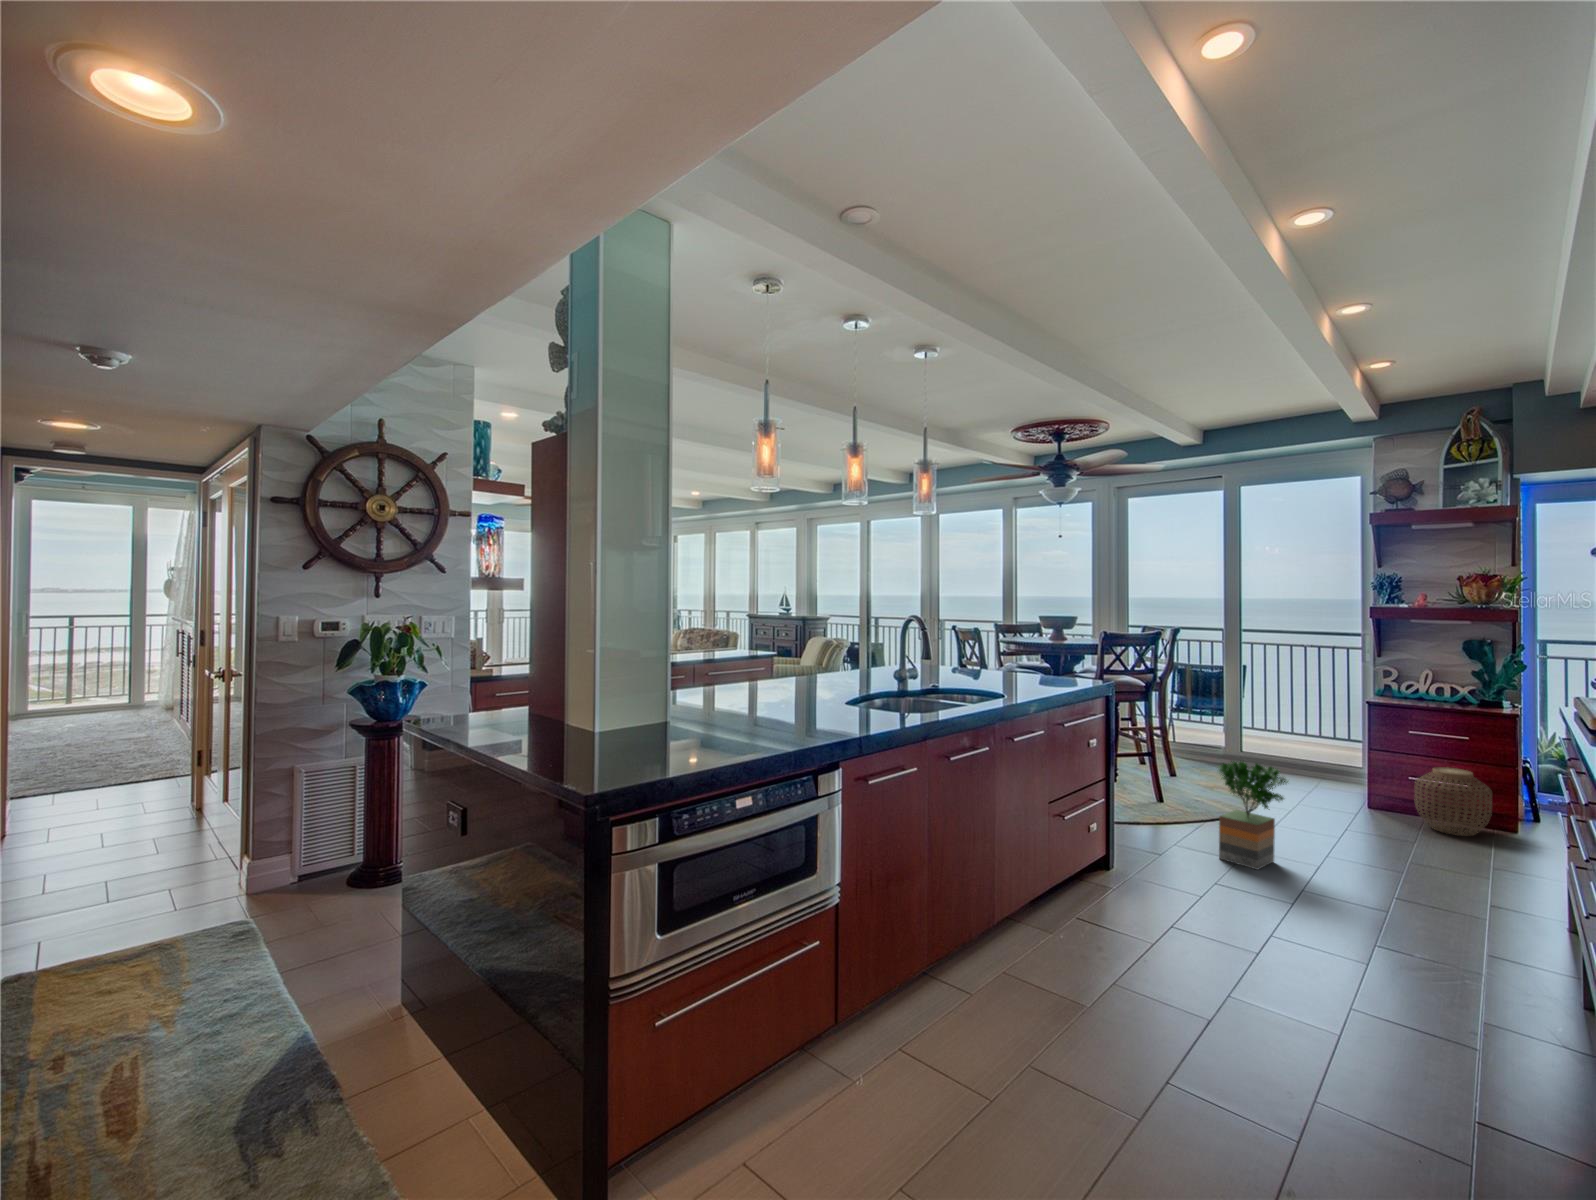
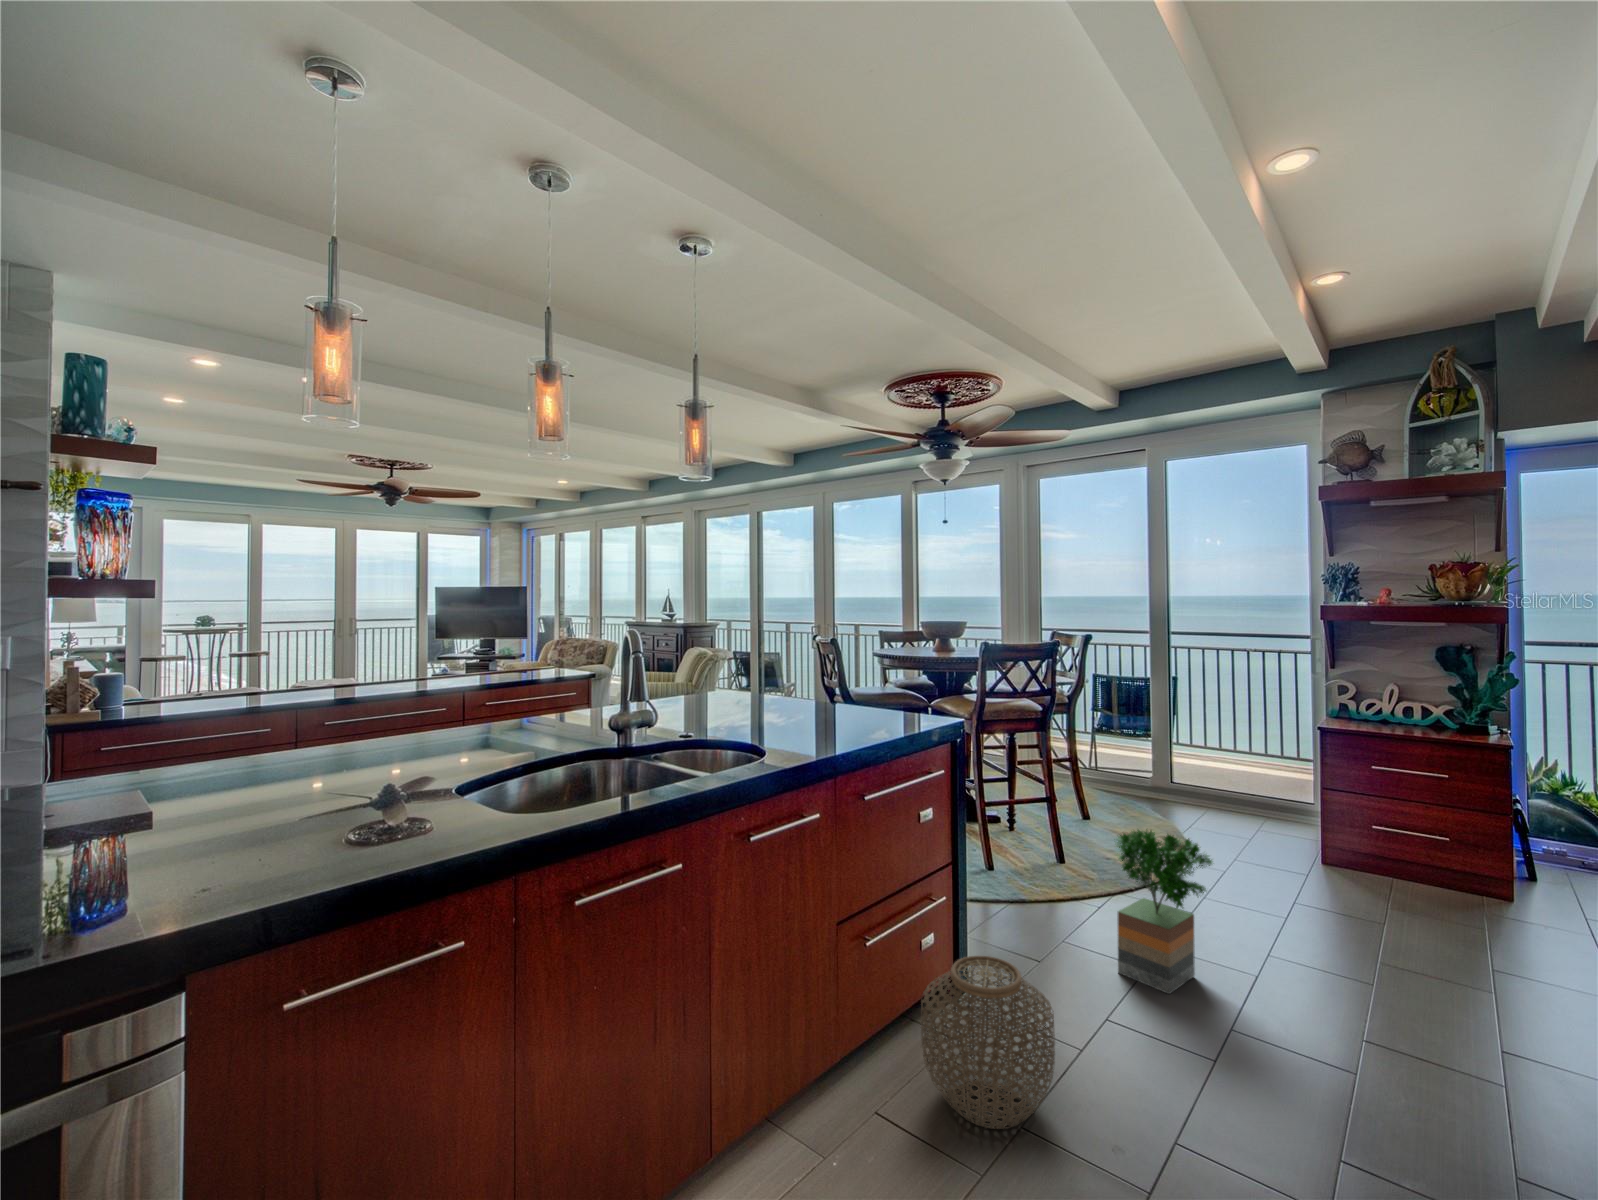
woven basket: present [1415,767,1492,836] -> present [921,956,1055,1129]

